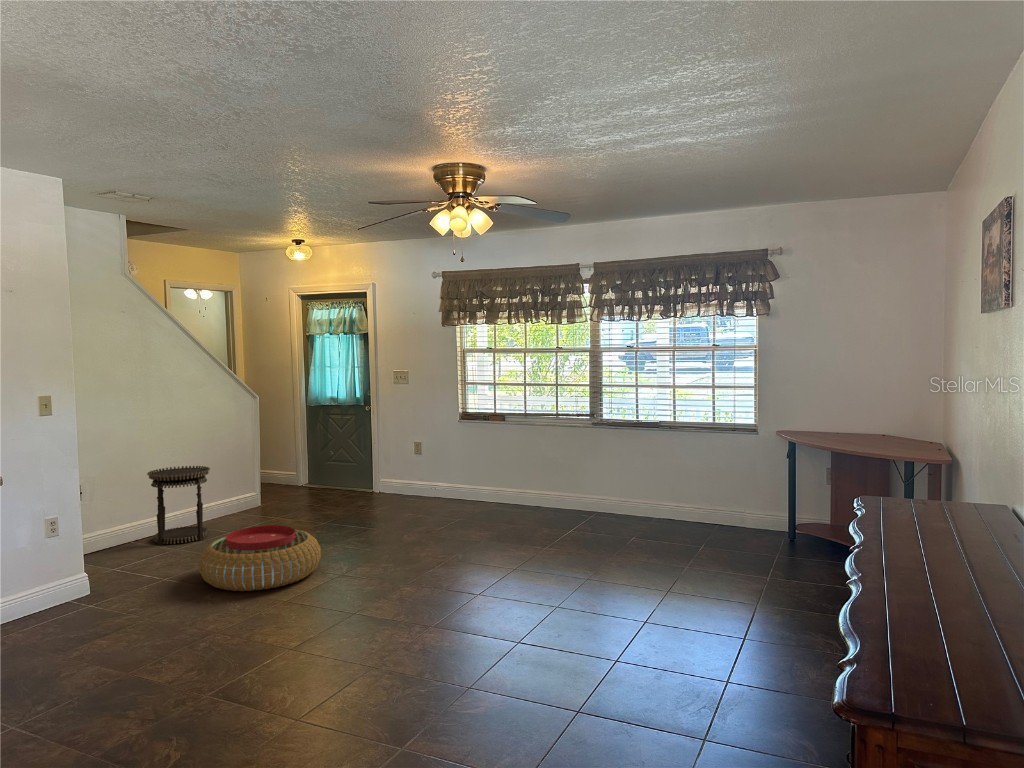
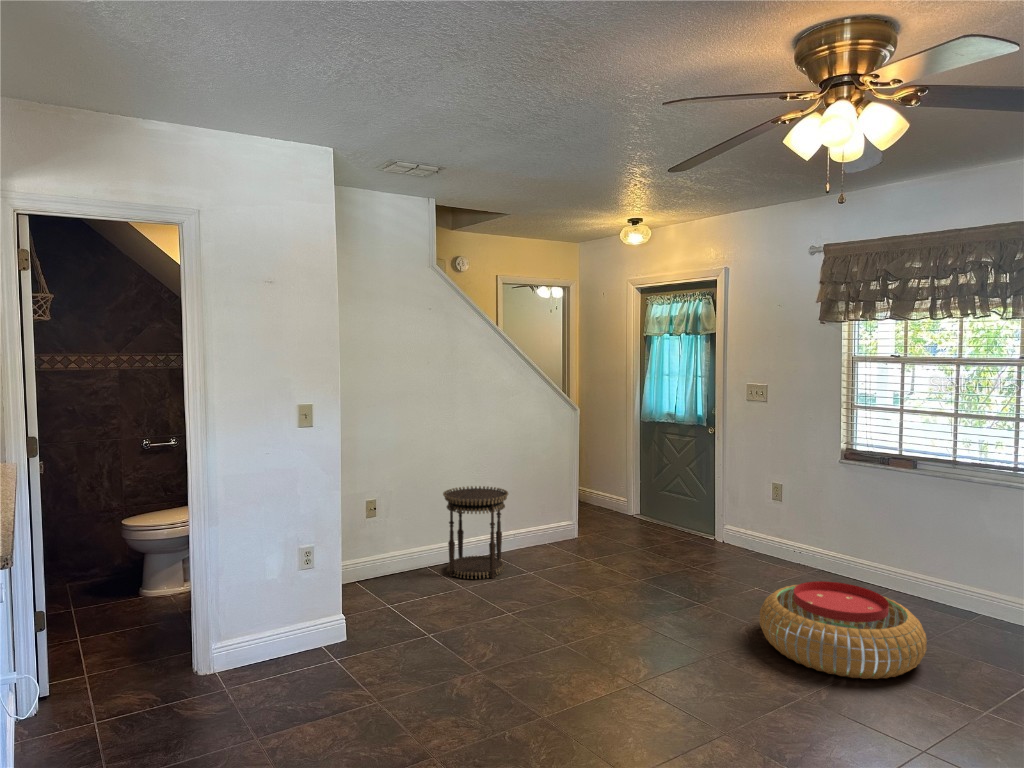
pouf: present [199,525,321,591] -> present [760,581,927,679]

